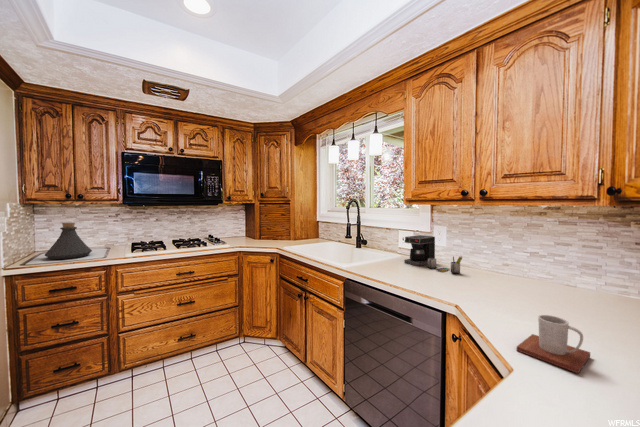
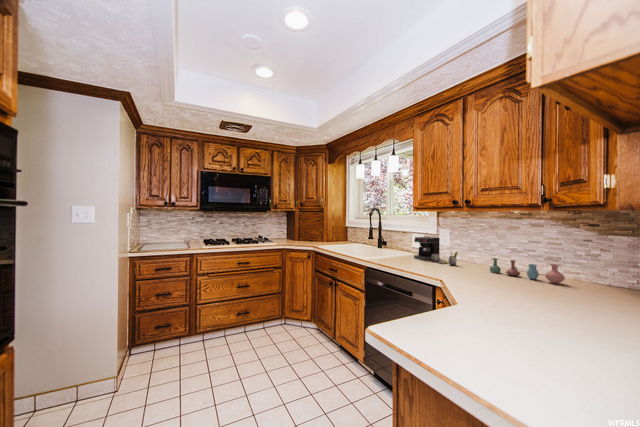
bottle: present [45,223,92,259] -> none [150,223,180,248]
vase: none [506,266,613,302] -> present [490,258,565,283]
mug: present [517,315,590,373] -> none [468,278,515,308]

